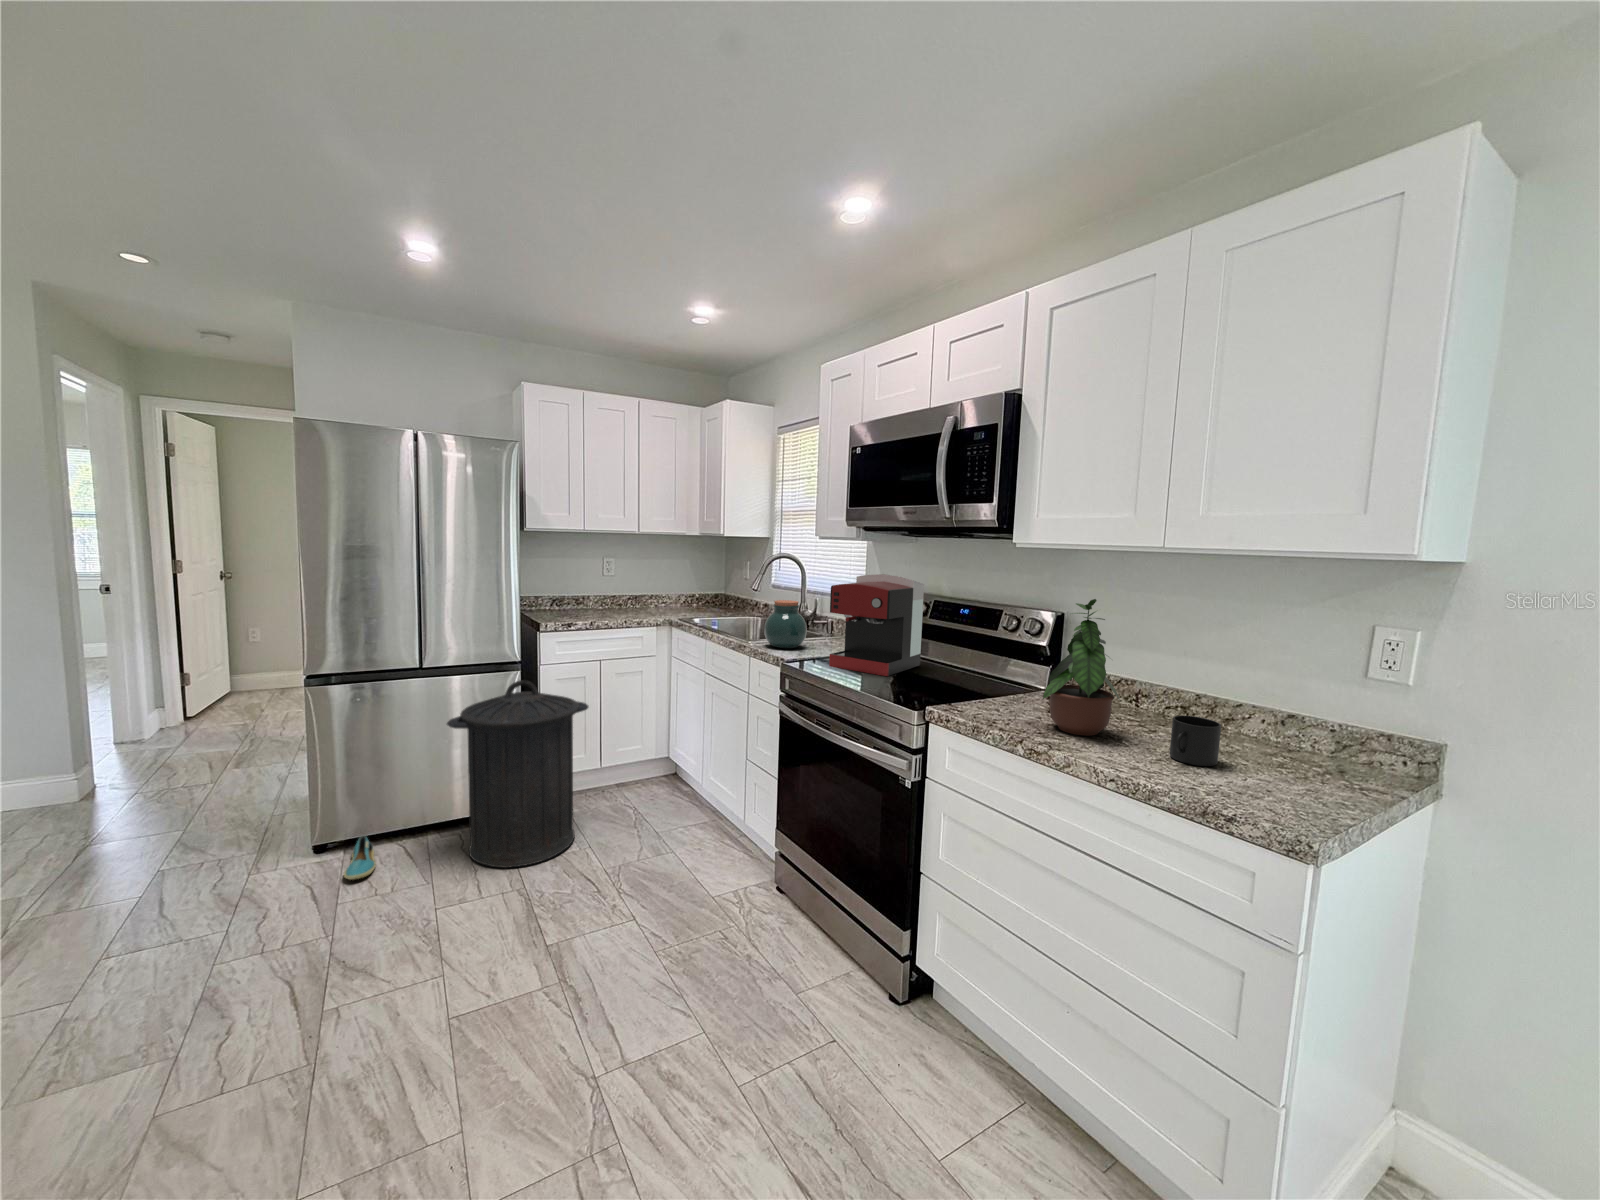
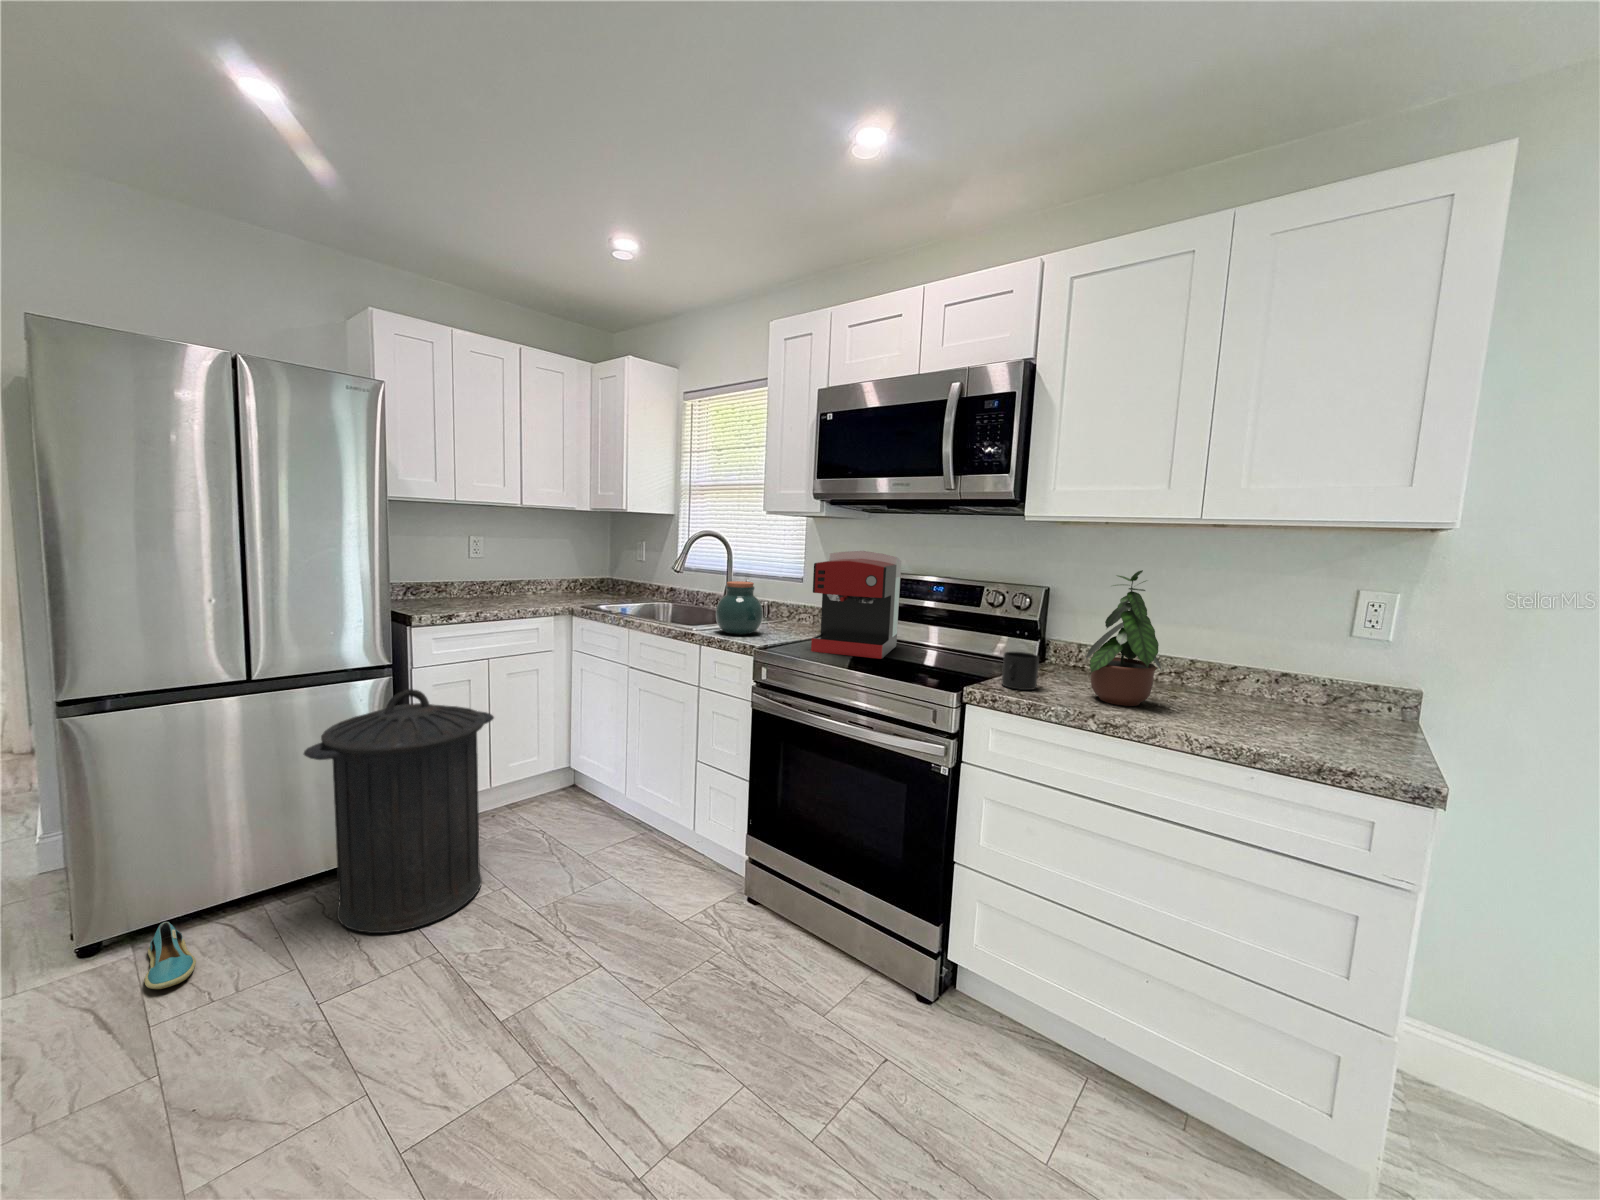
mug: present [1170,716,1221,766] -> present [1002,652,1039,690]

